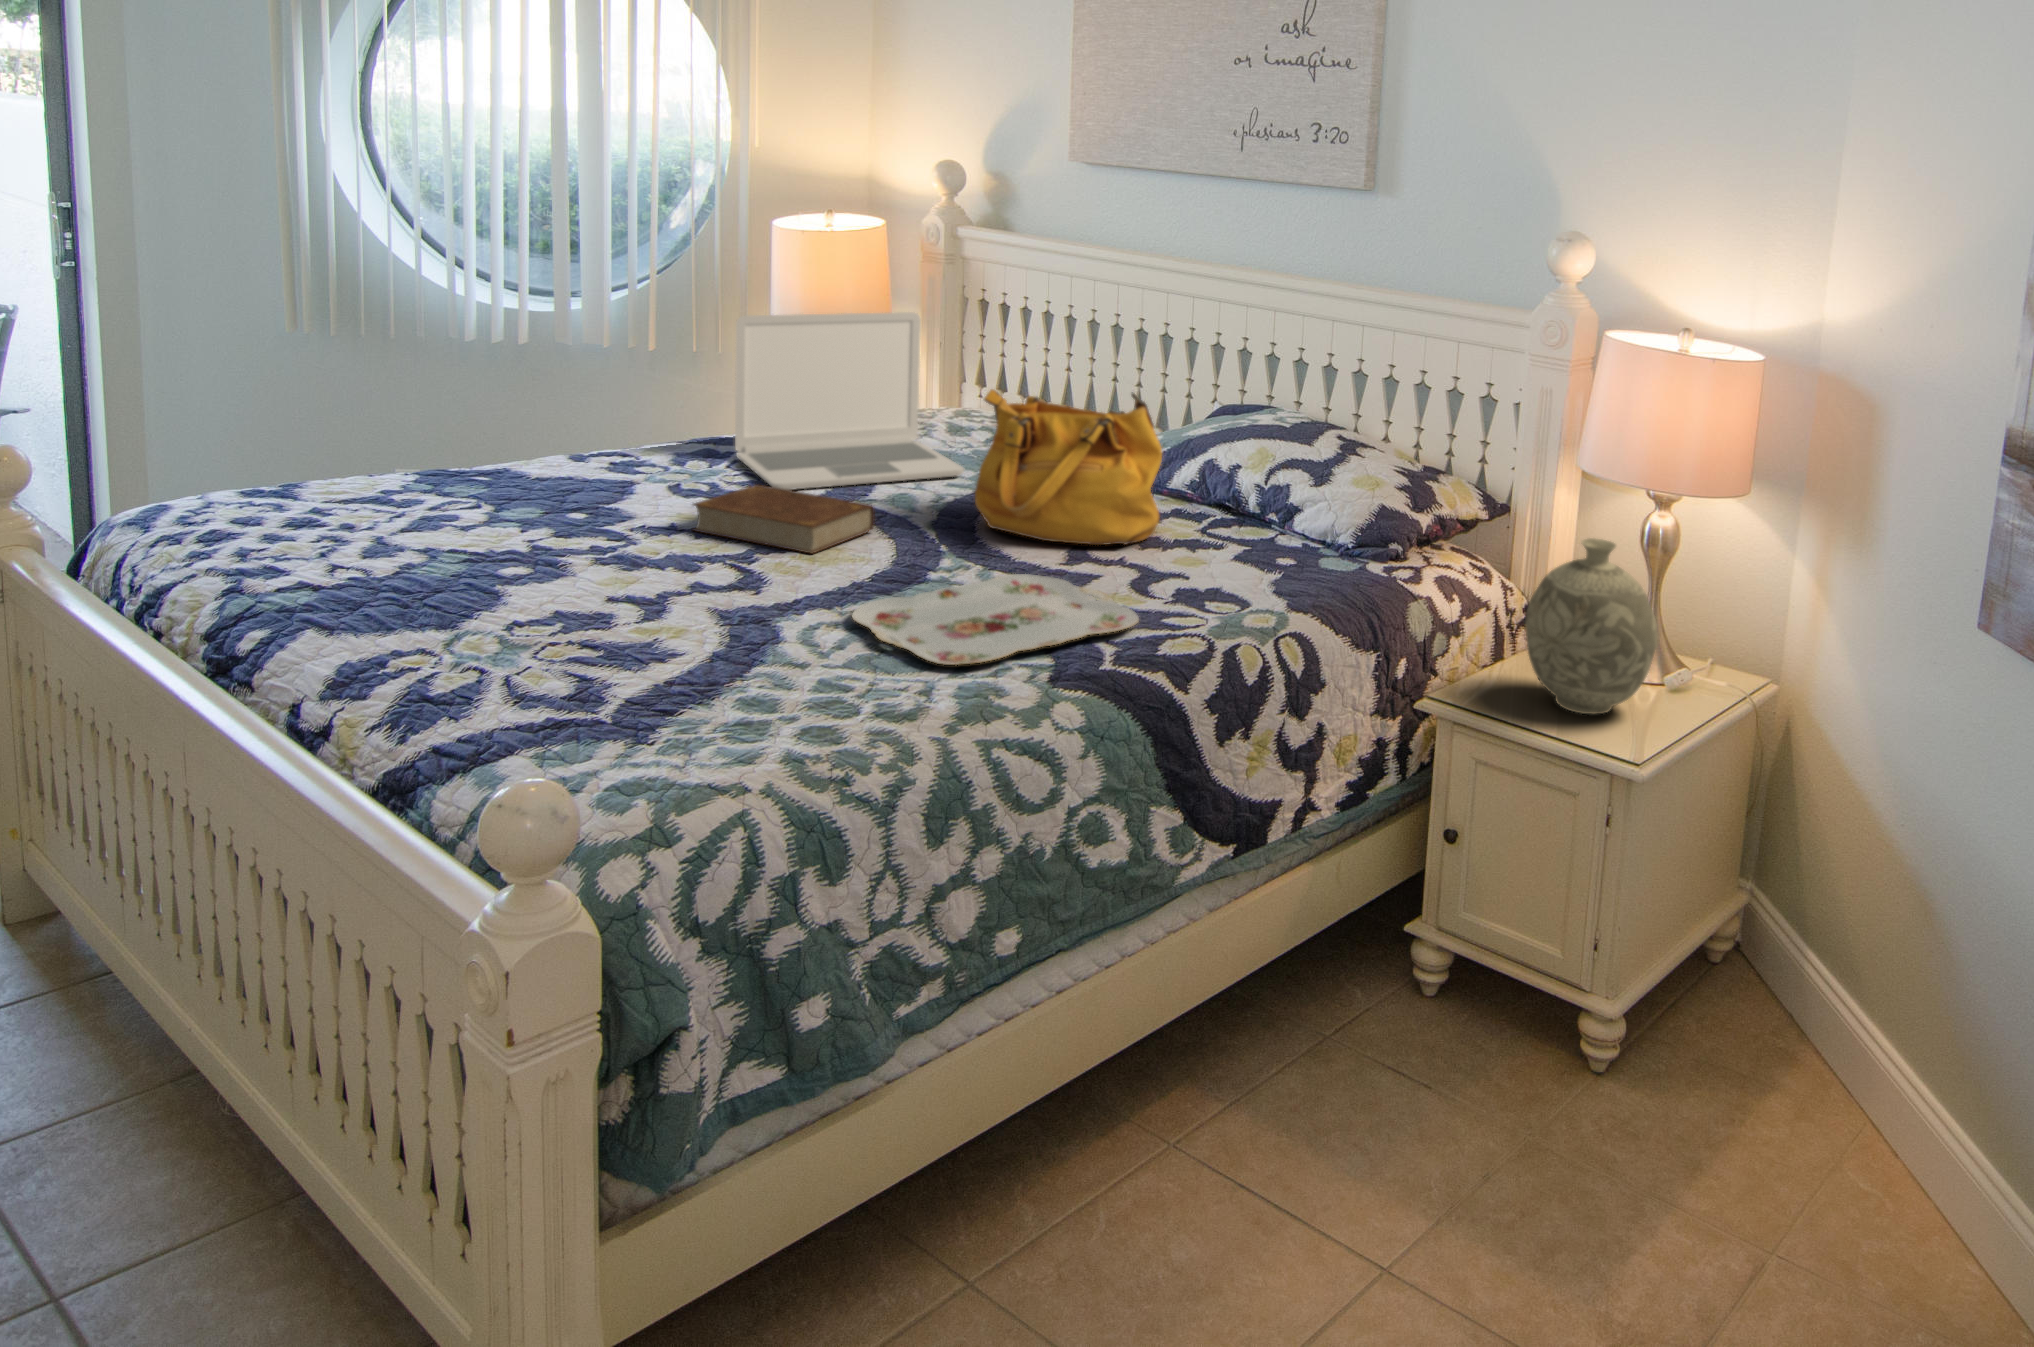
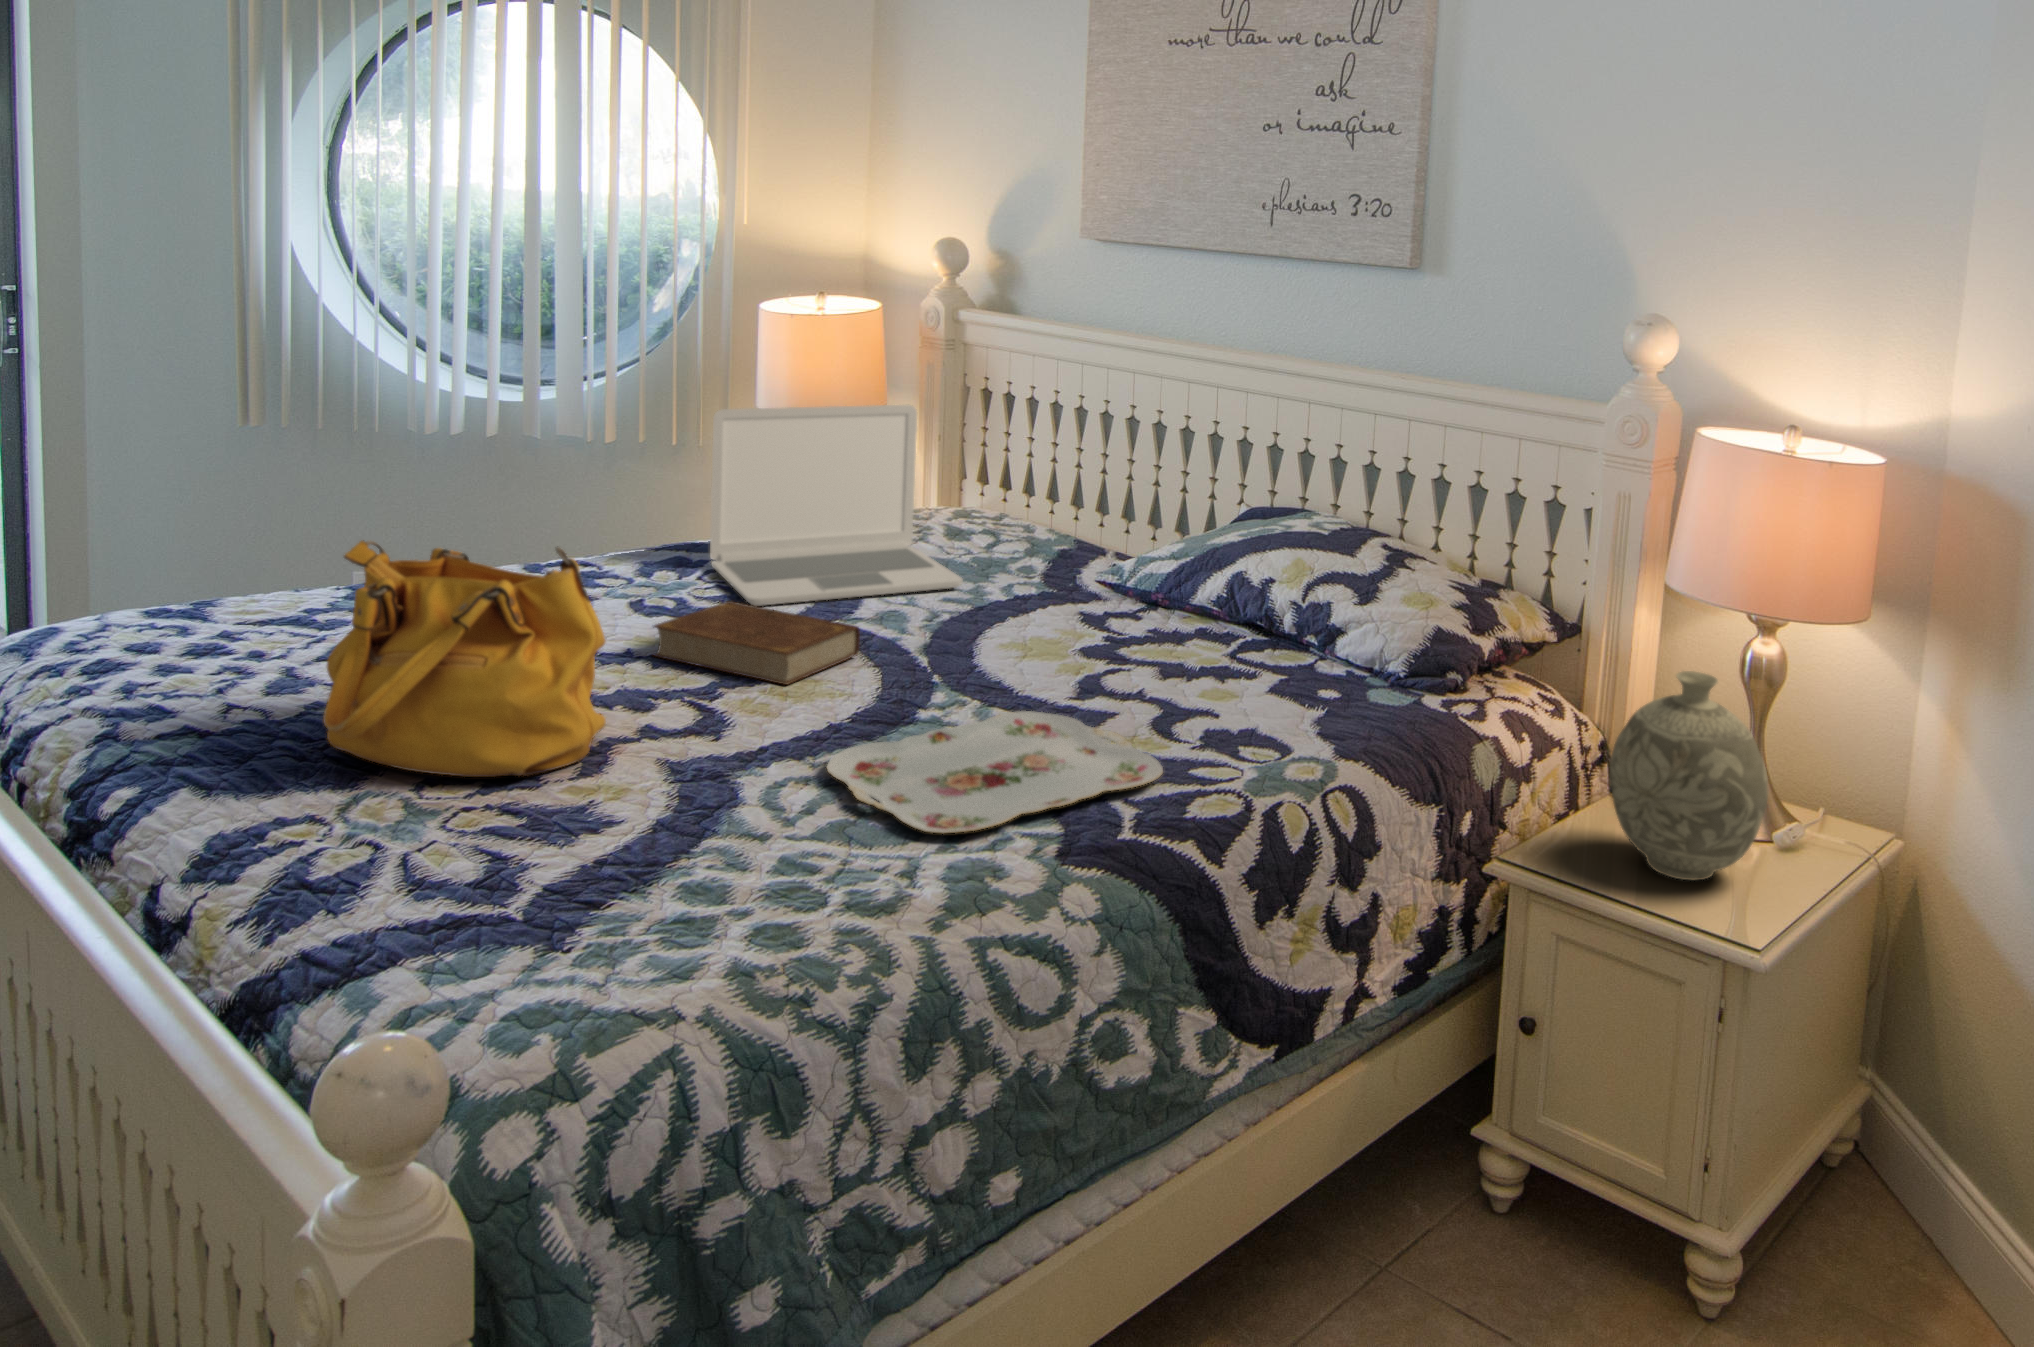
handbag: present [975,389,1162,545] -> present [323,540,606,777]

